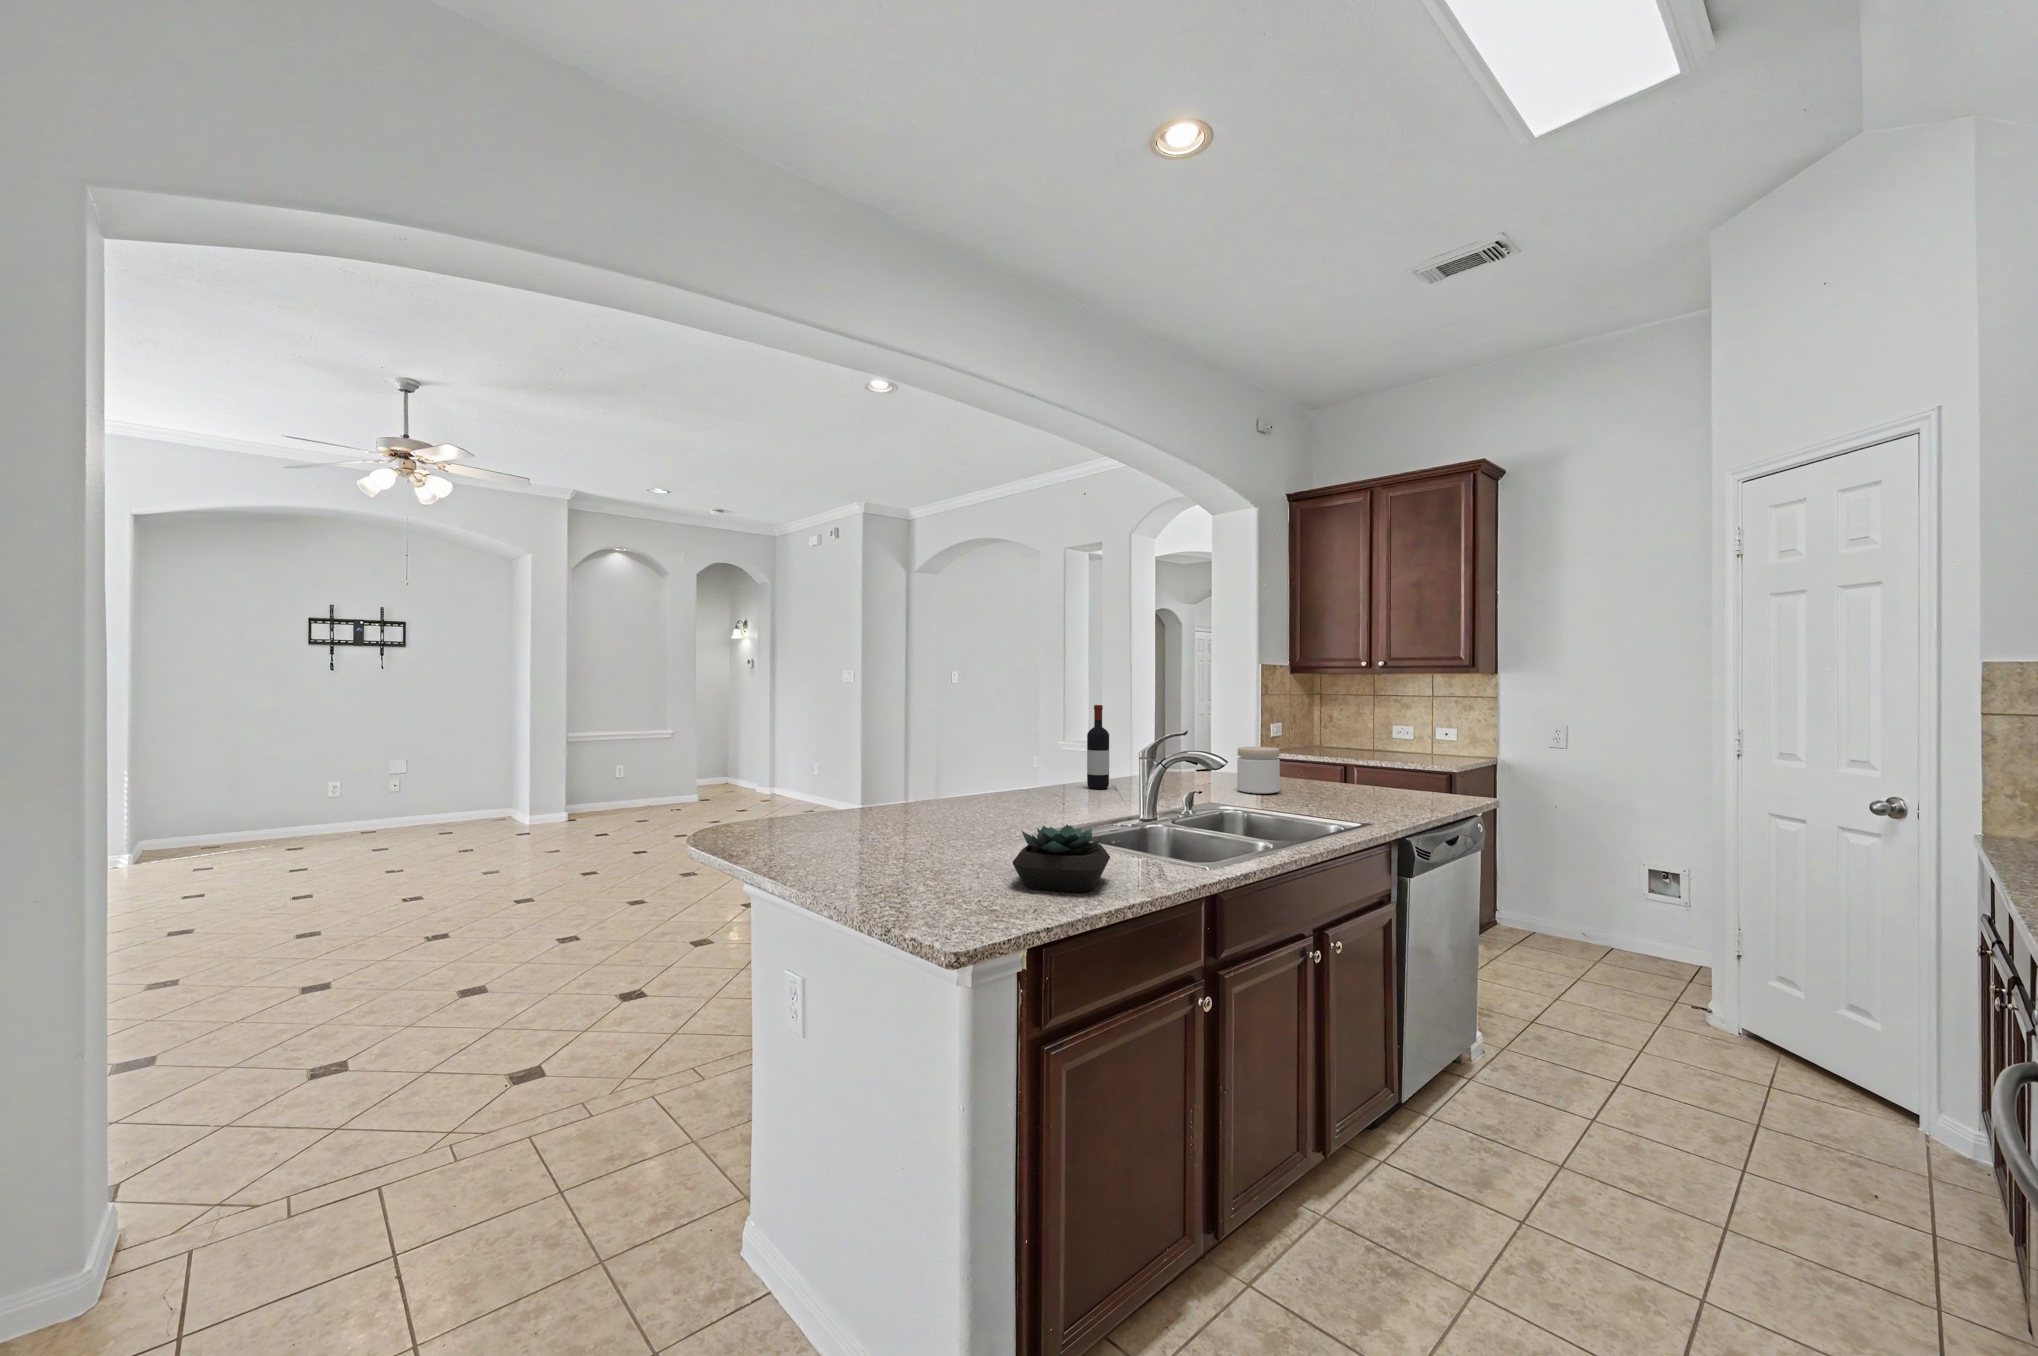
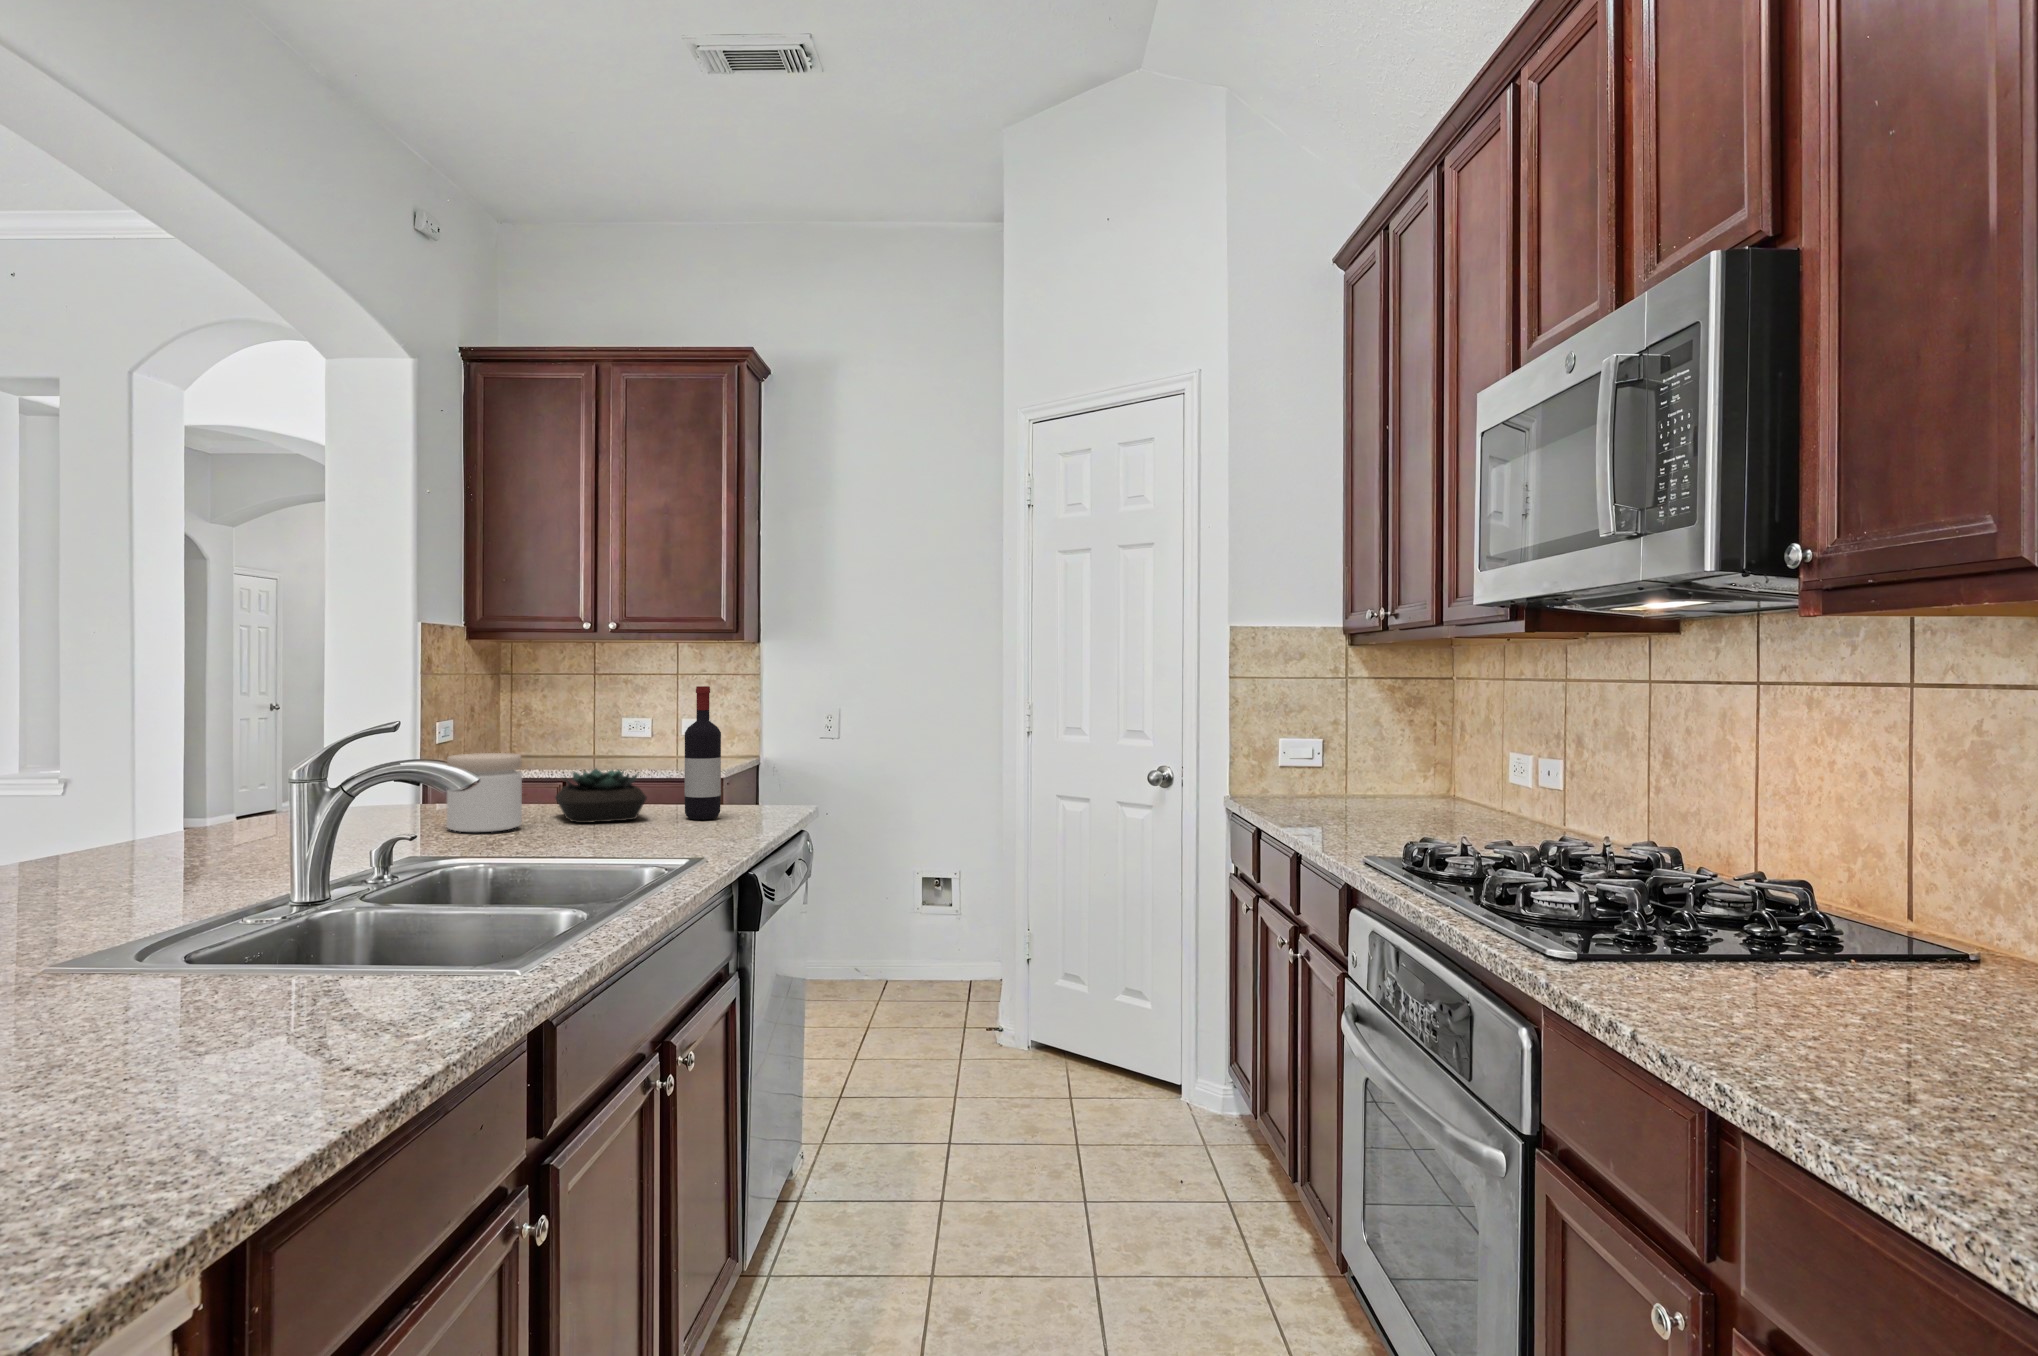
wine bottle: present [1087,705,1109,789] -> present [685,686,721,820]
succulent plant: present [1013,824,1110,892] -> present [555,769,647,823]

